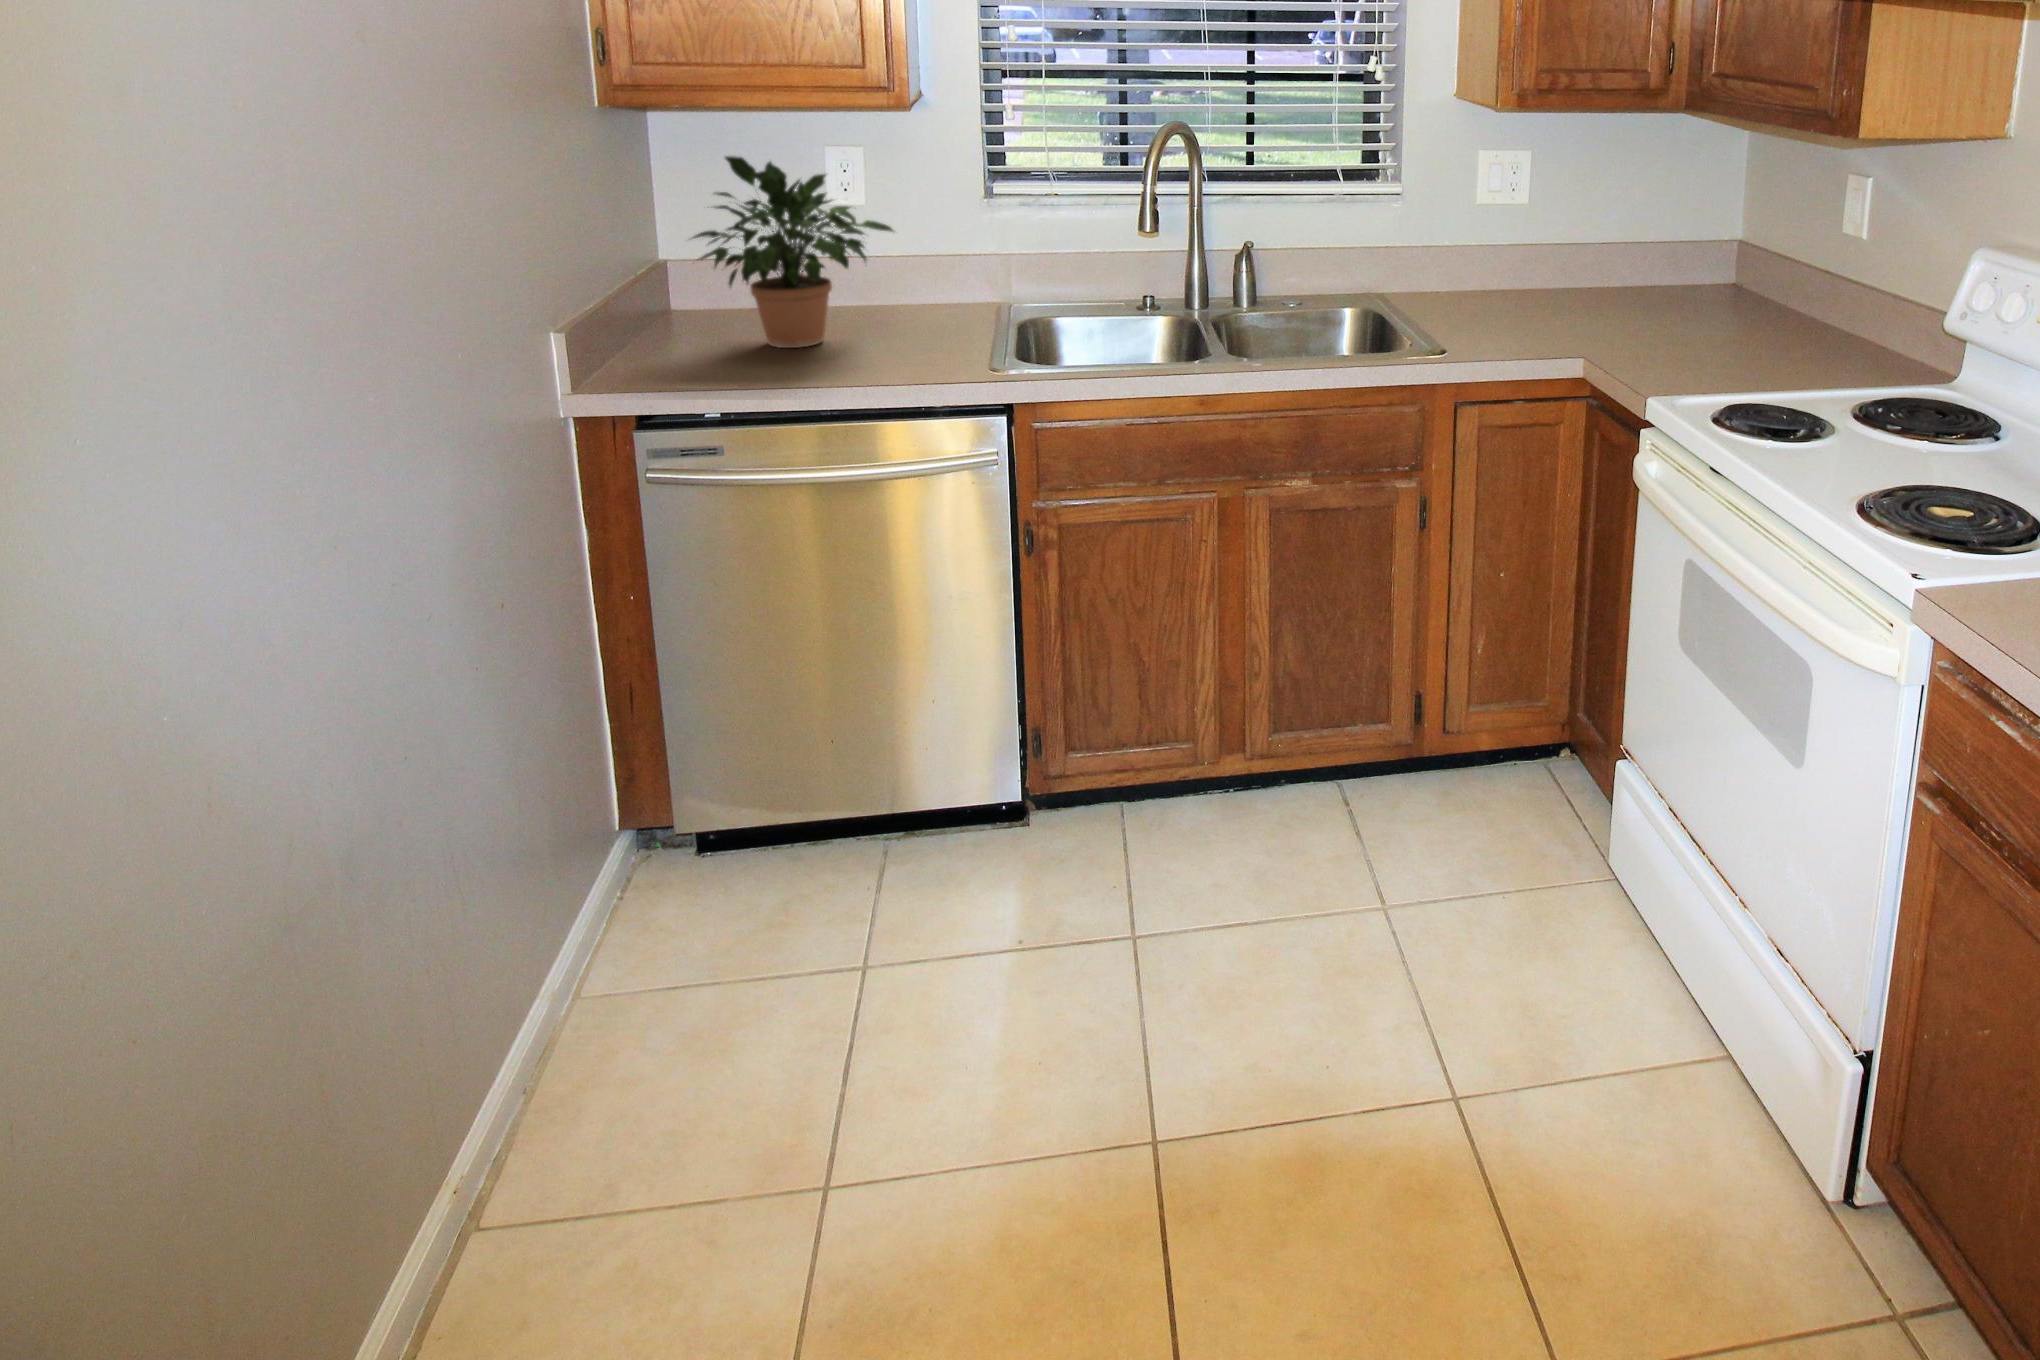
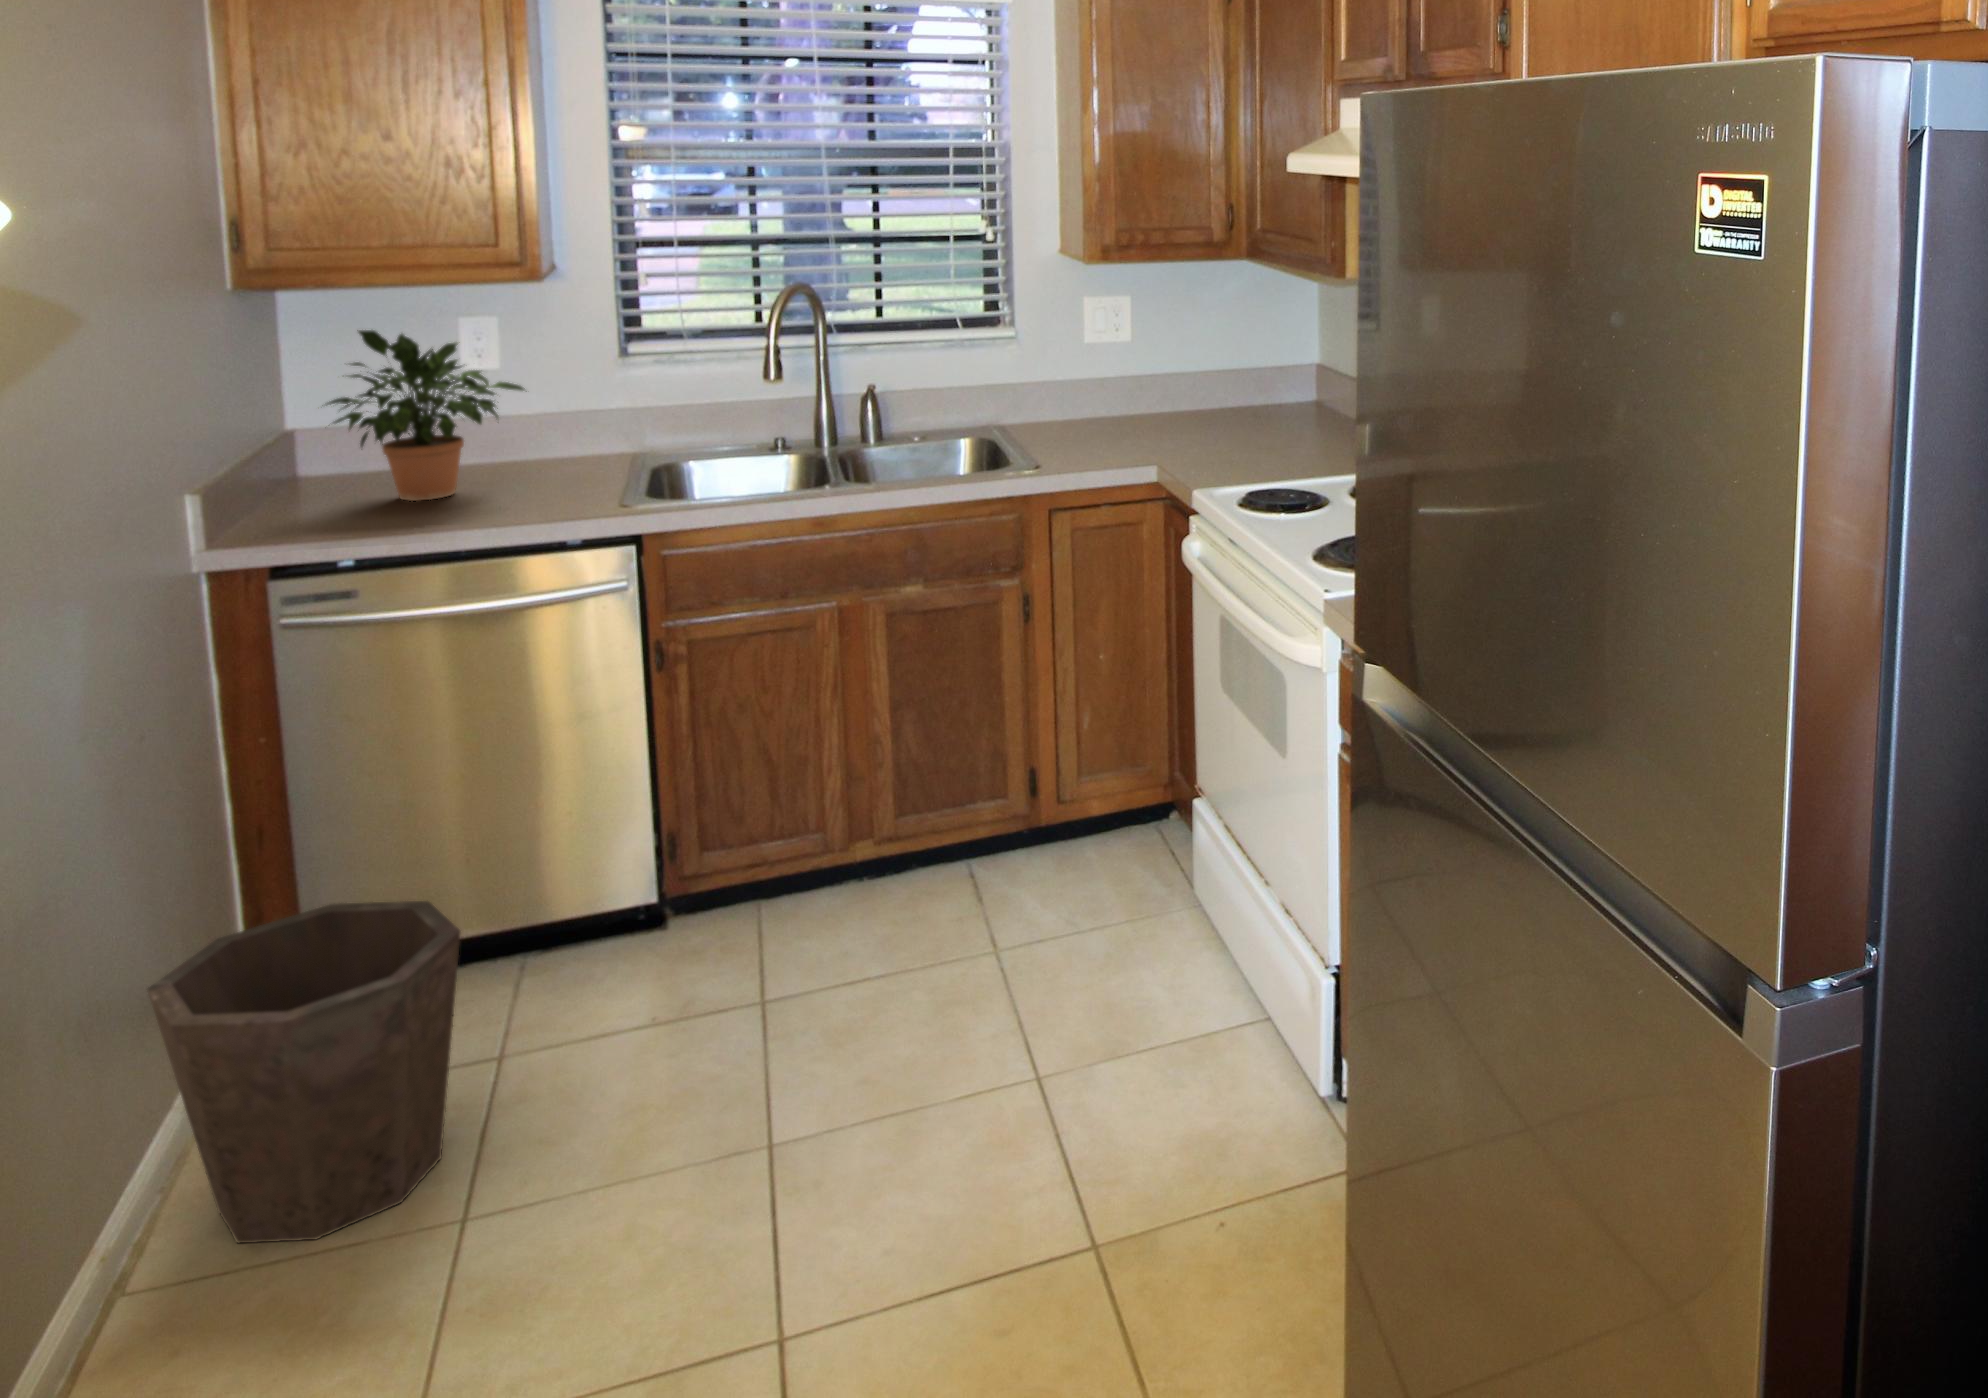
waste bin: none [476,827,813,1248] -> present [147,901,460,1243]

